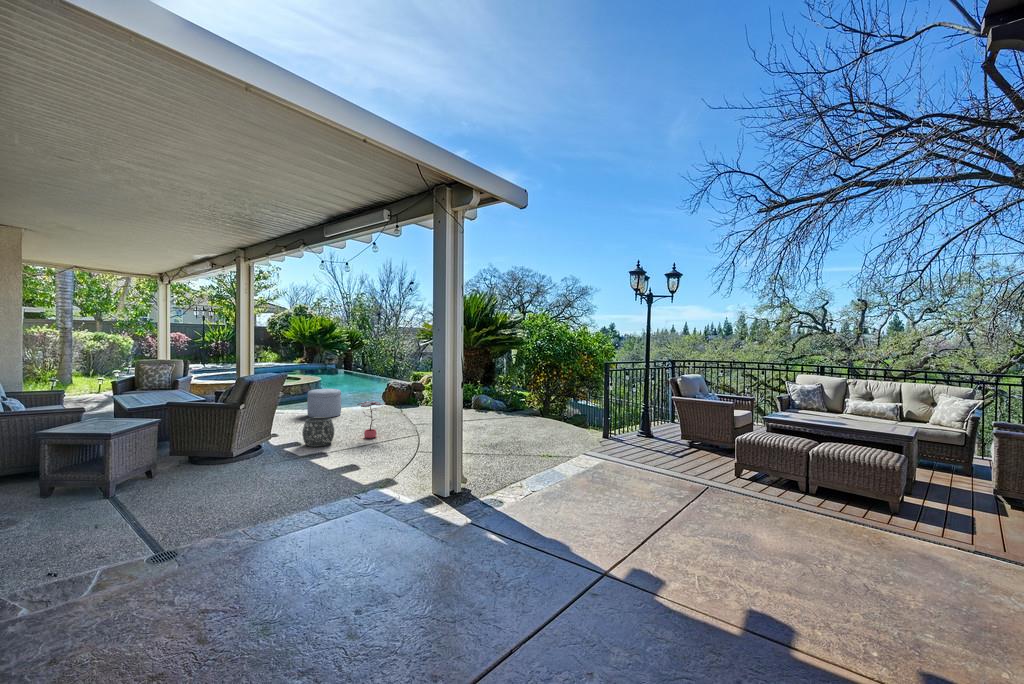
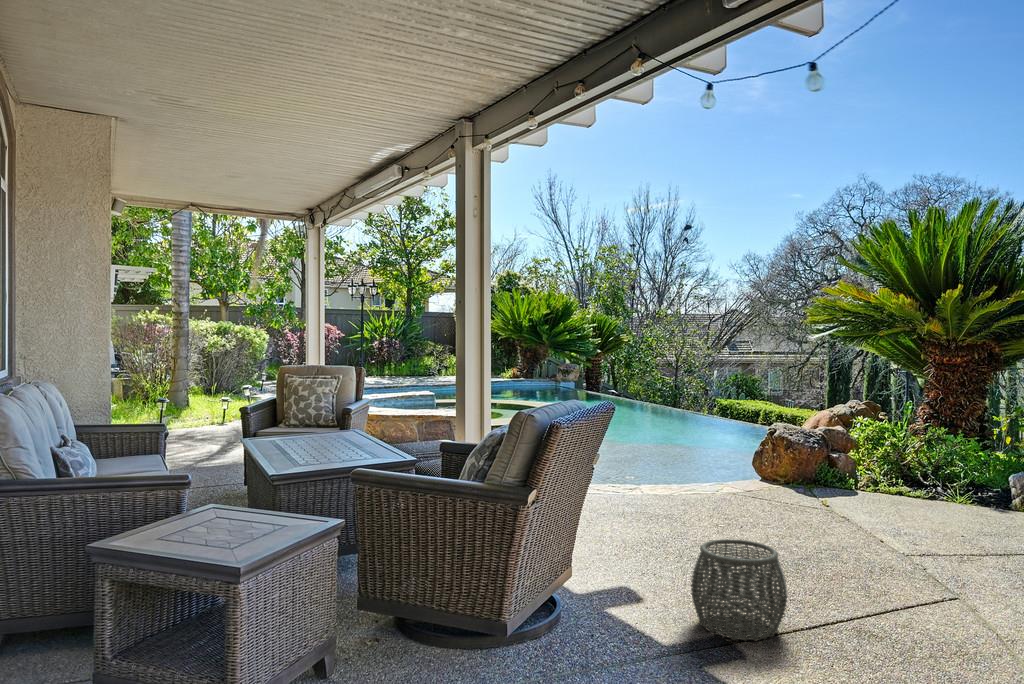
ottoman: present [307,389,341,418] -> none [614,440,692,515]
potted plant: present [357,401,384,438] -> none [826,496,922,614]

